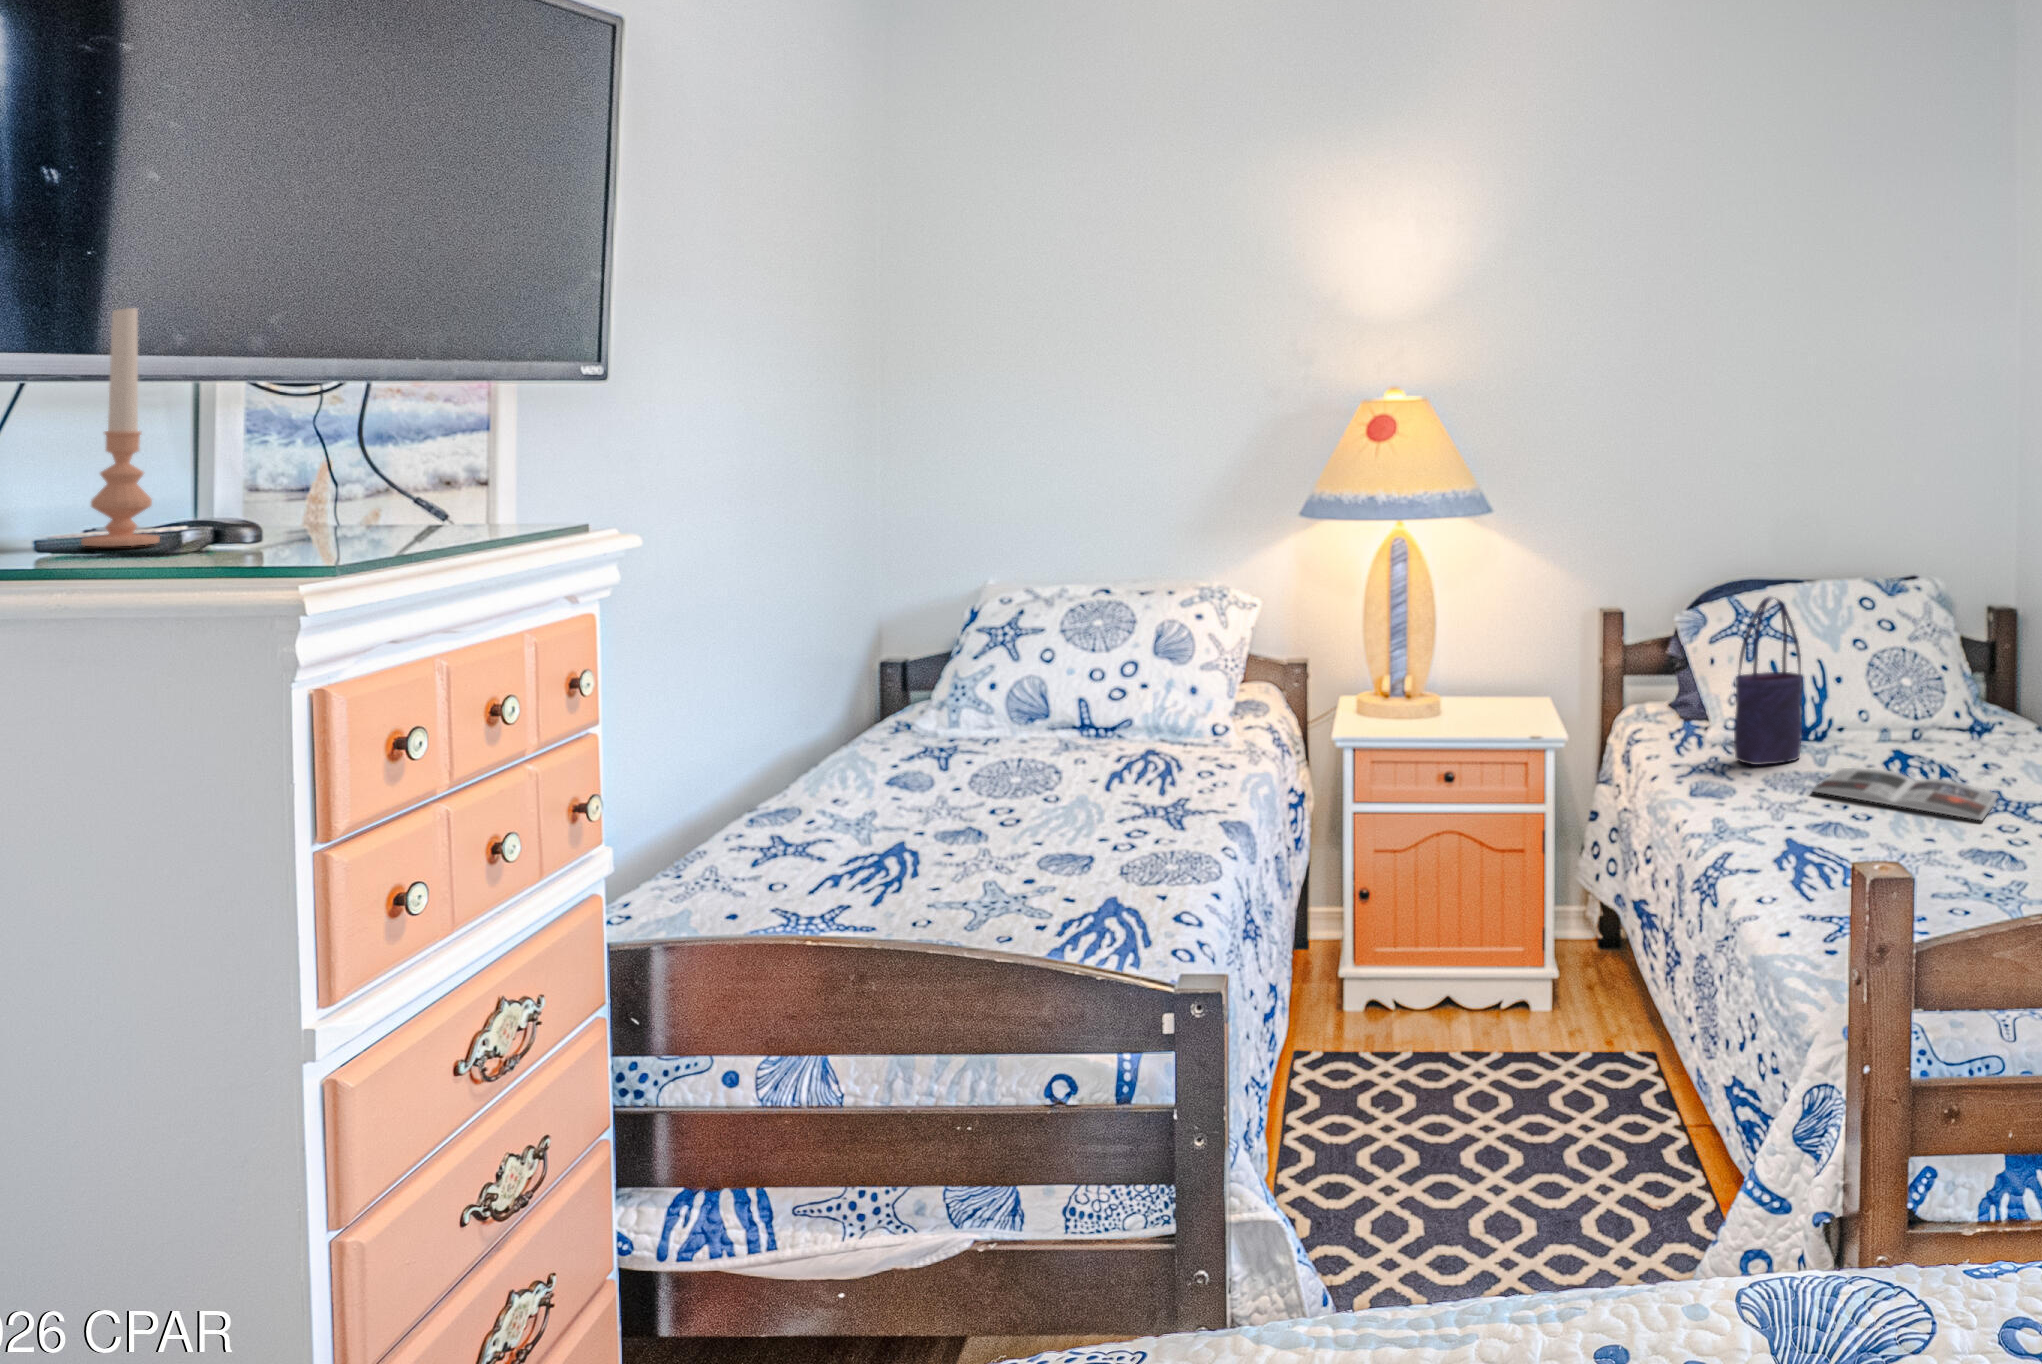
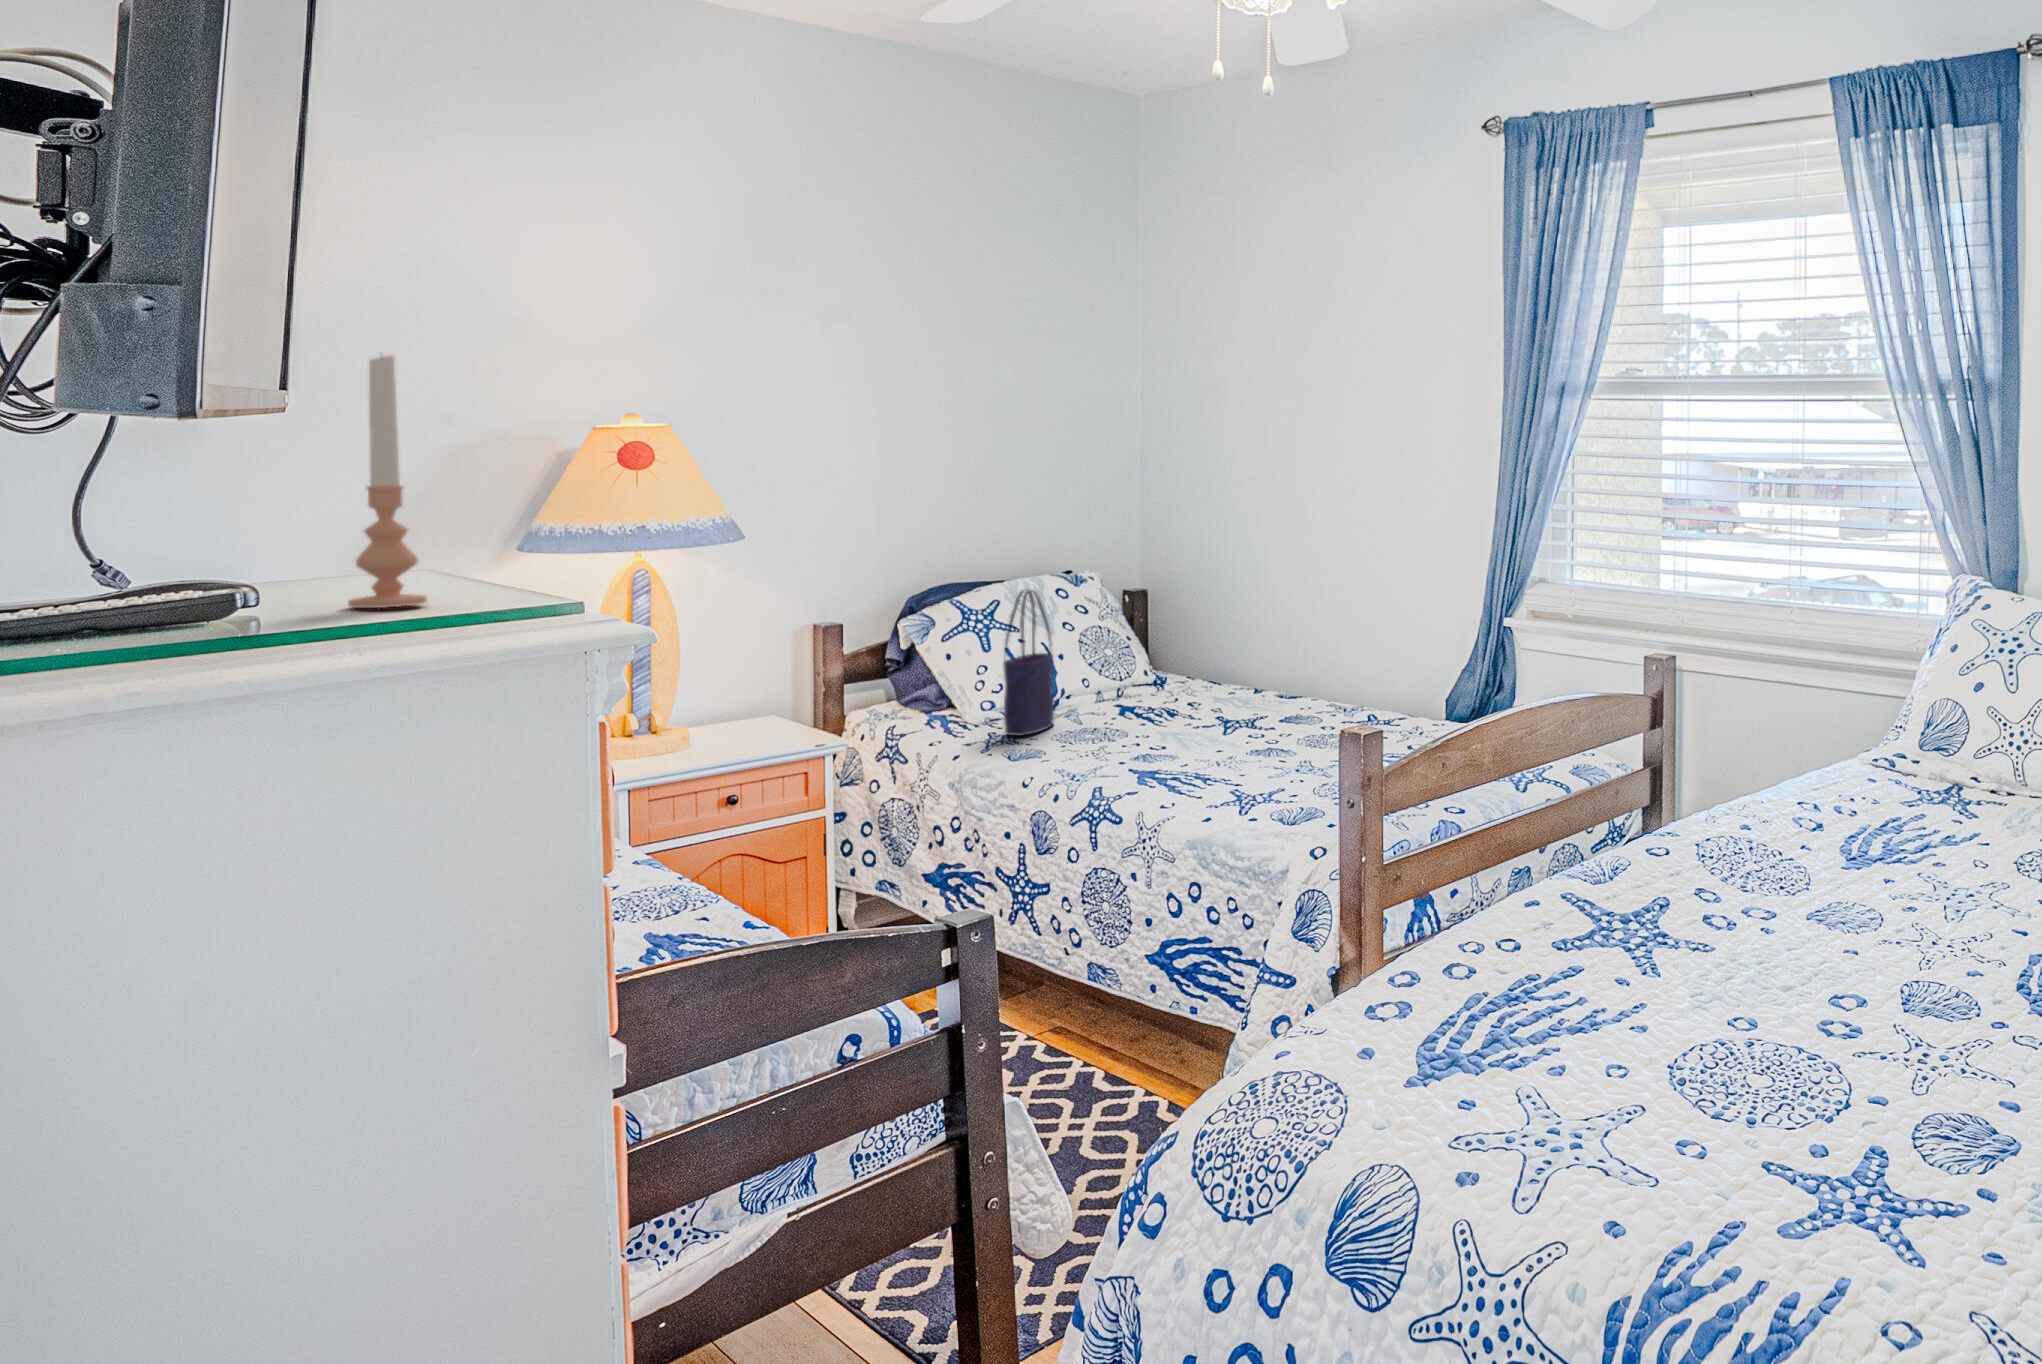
magazine: present [1812,768,1998,820] -> none [1091,715,1229,743]

